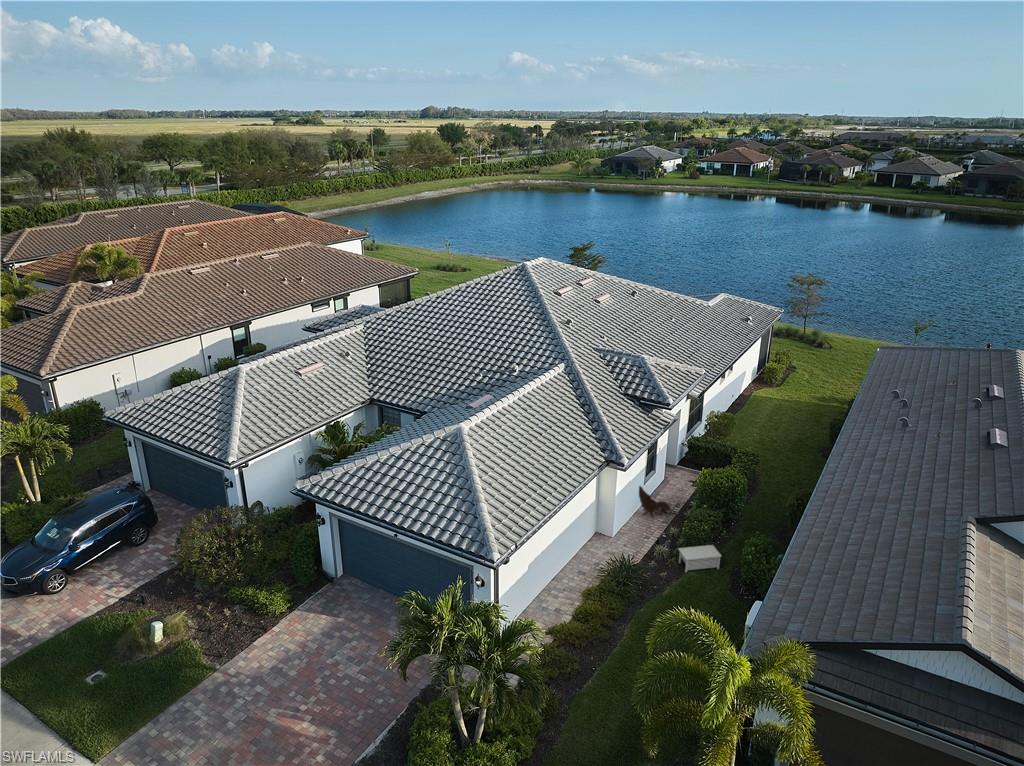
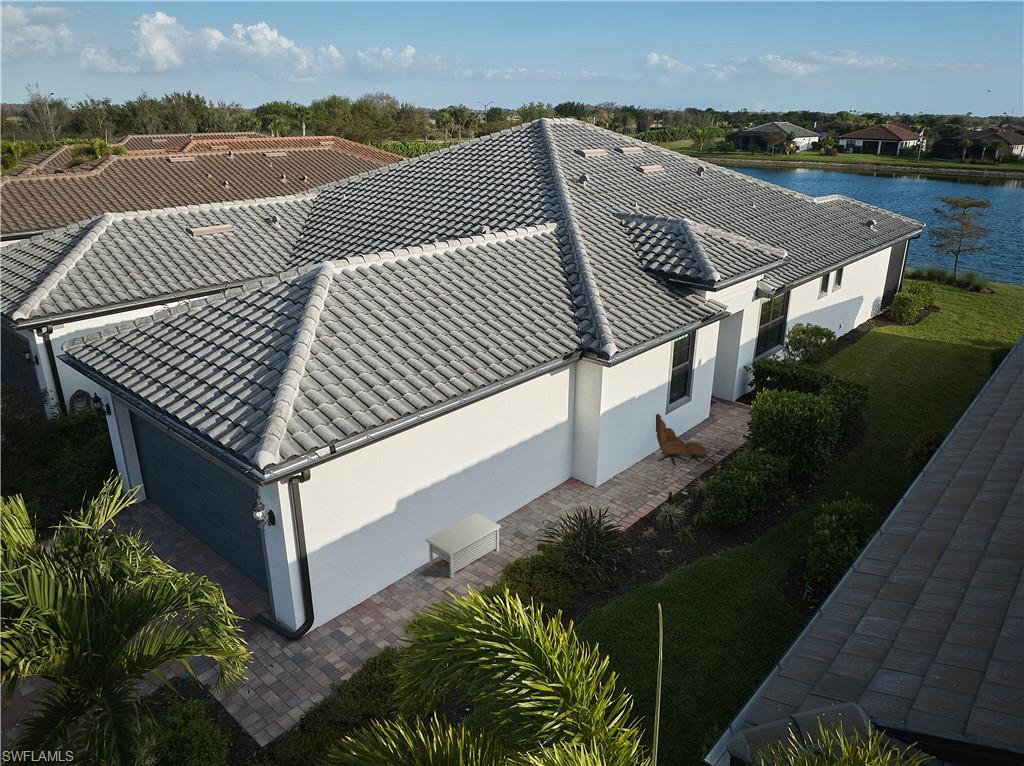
storage bench: present [679,545,721,572] -> present [425,513,501,578]

